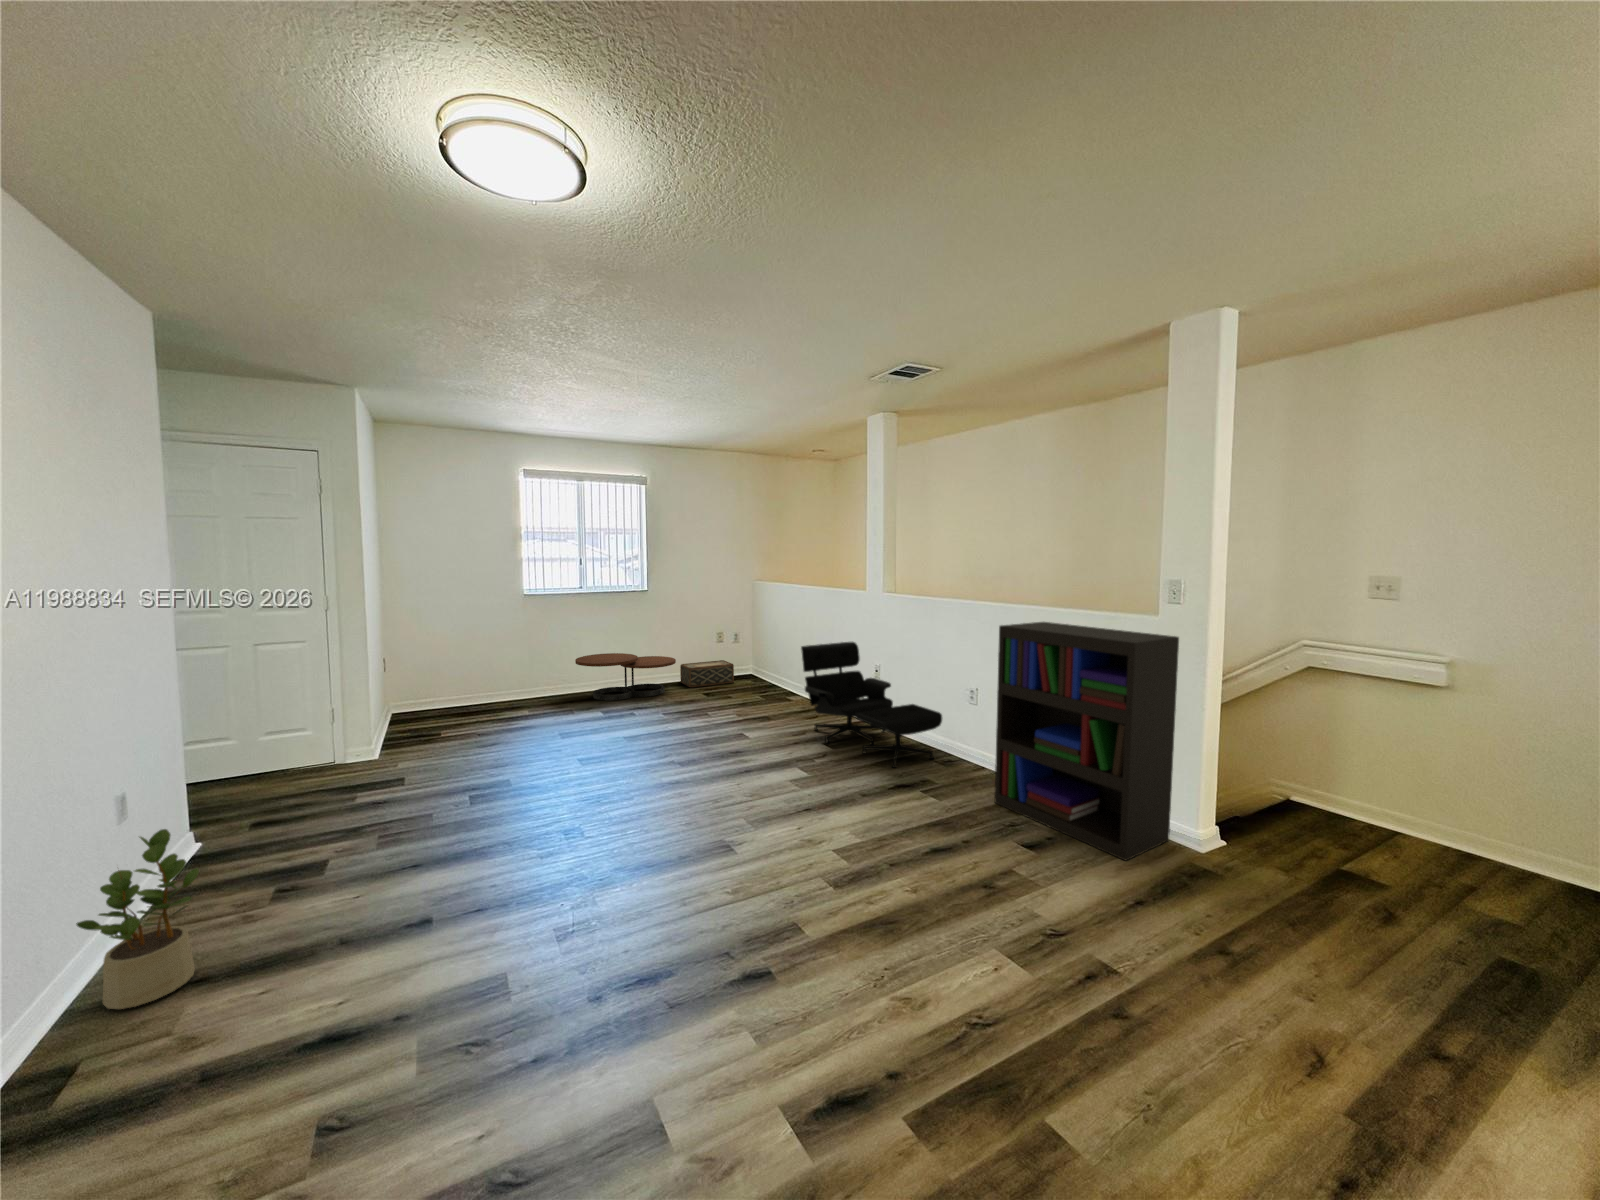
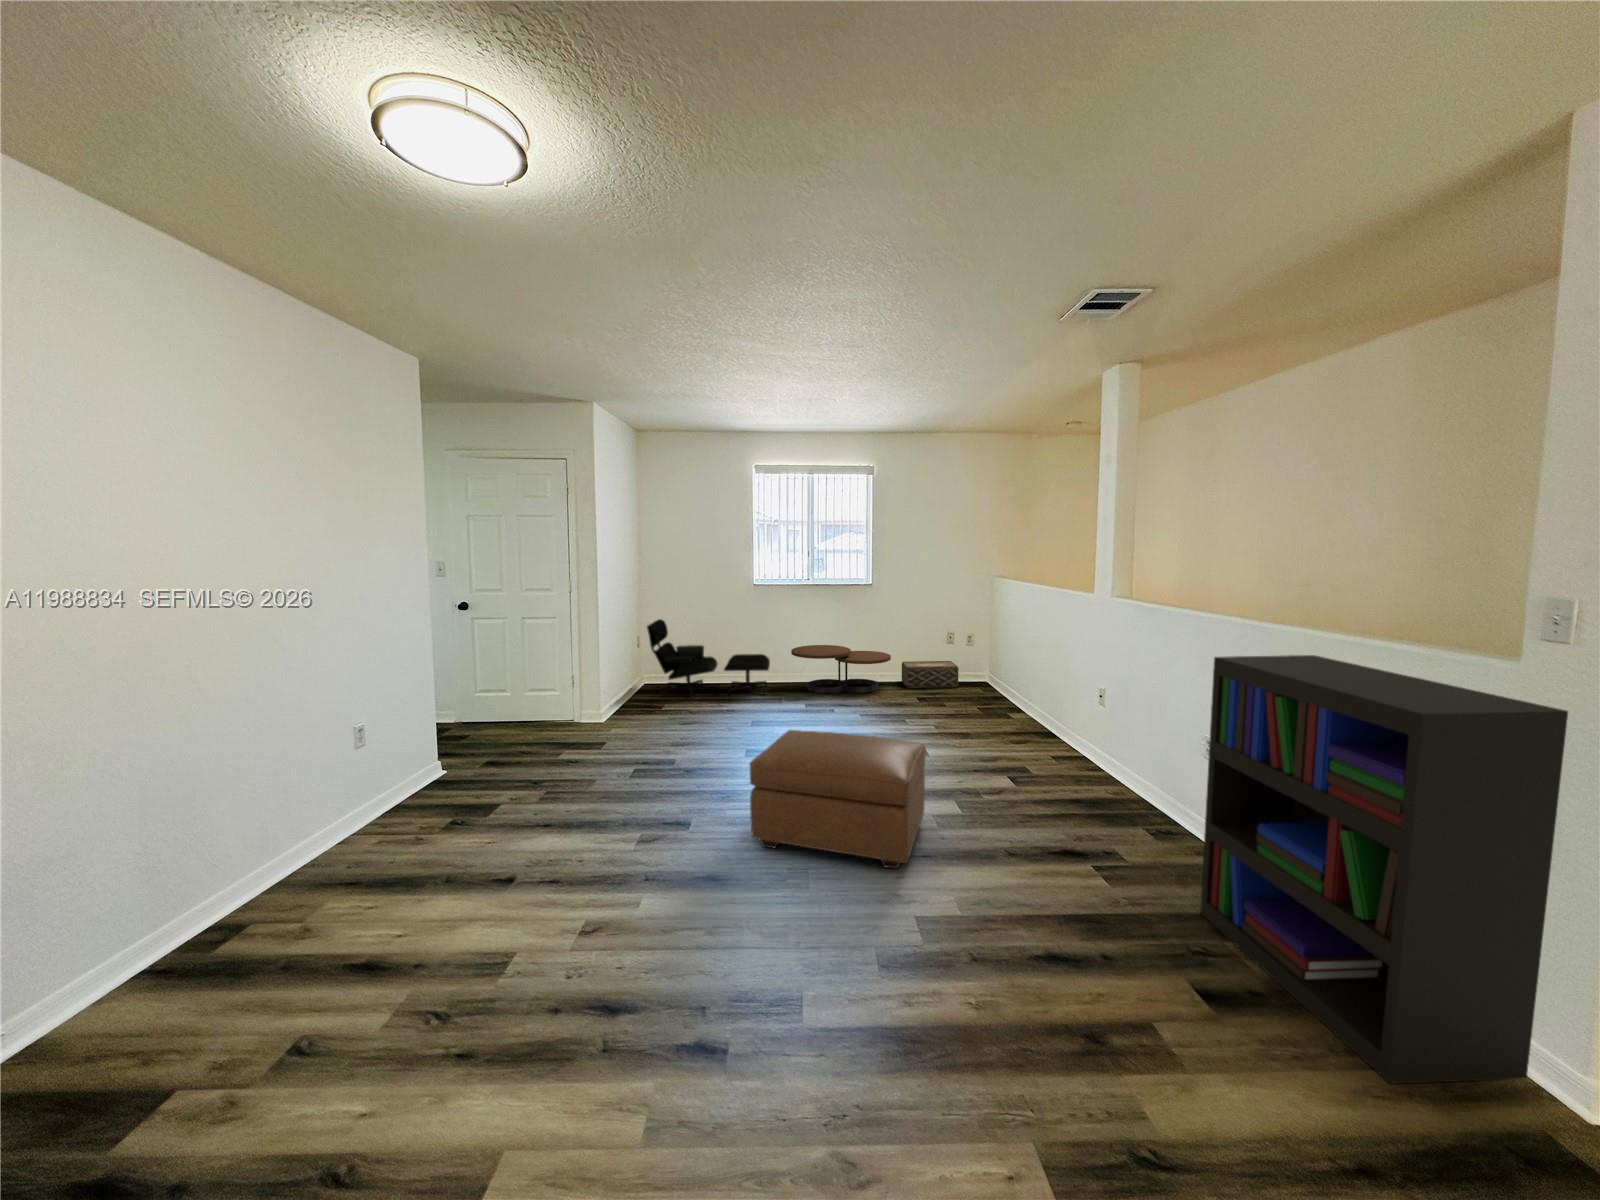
lounge chair: present [801,642,942,768] -> present [647,619,770,698]
ottoman: none [652,718,803,833] -> present [749,730,926,869]
potted plant: present [76,829,199,1009] -> none [321,763,391,888]

